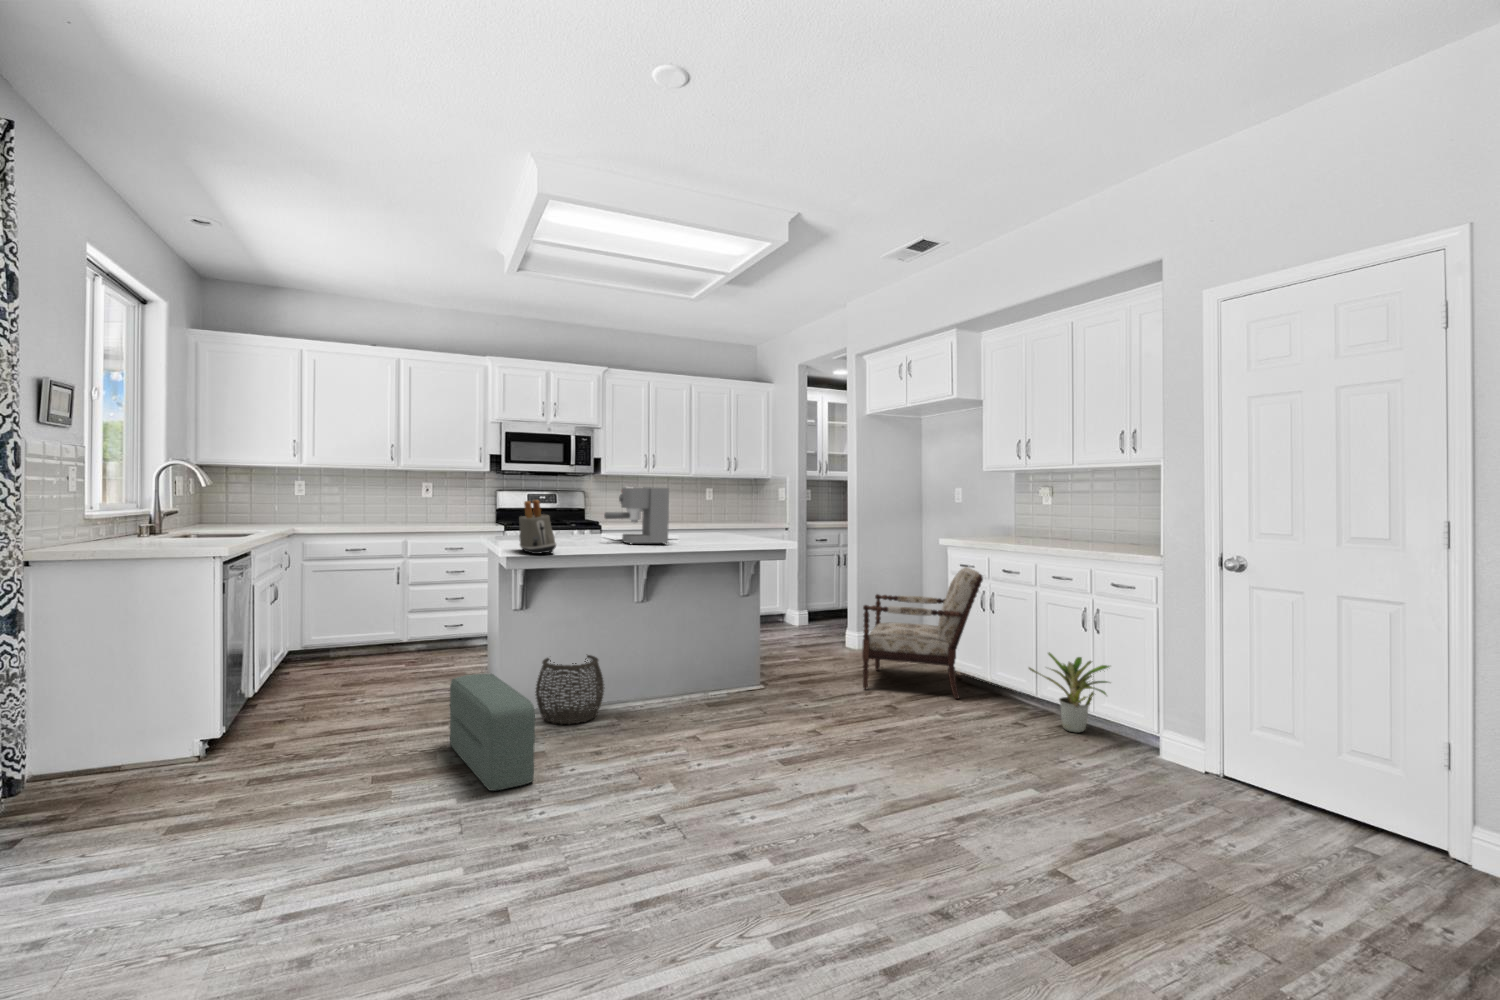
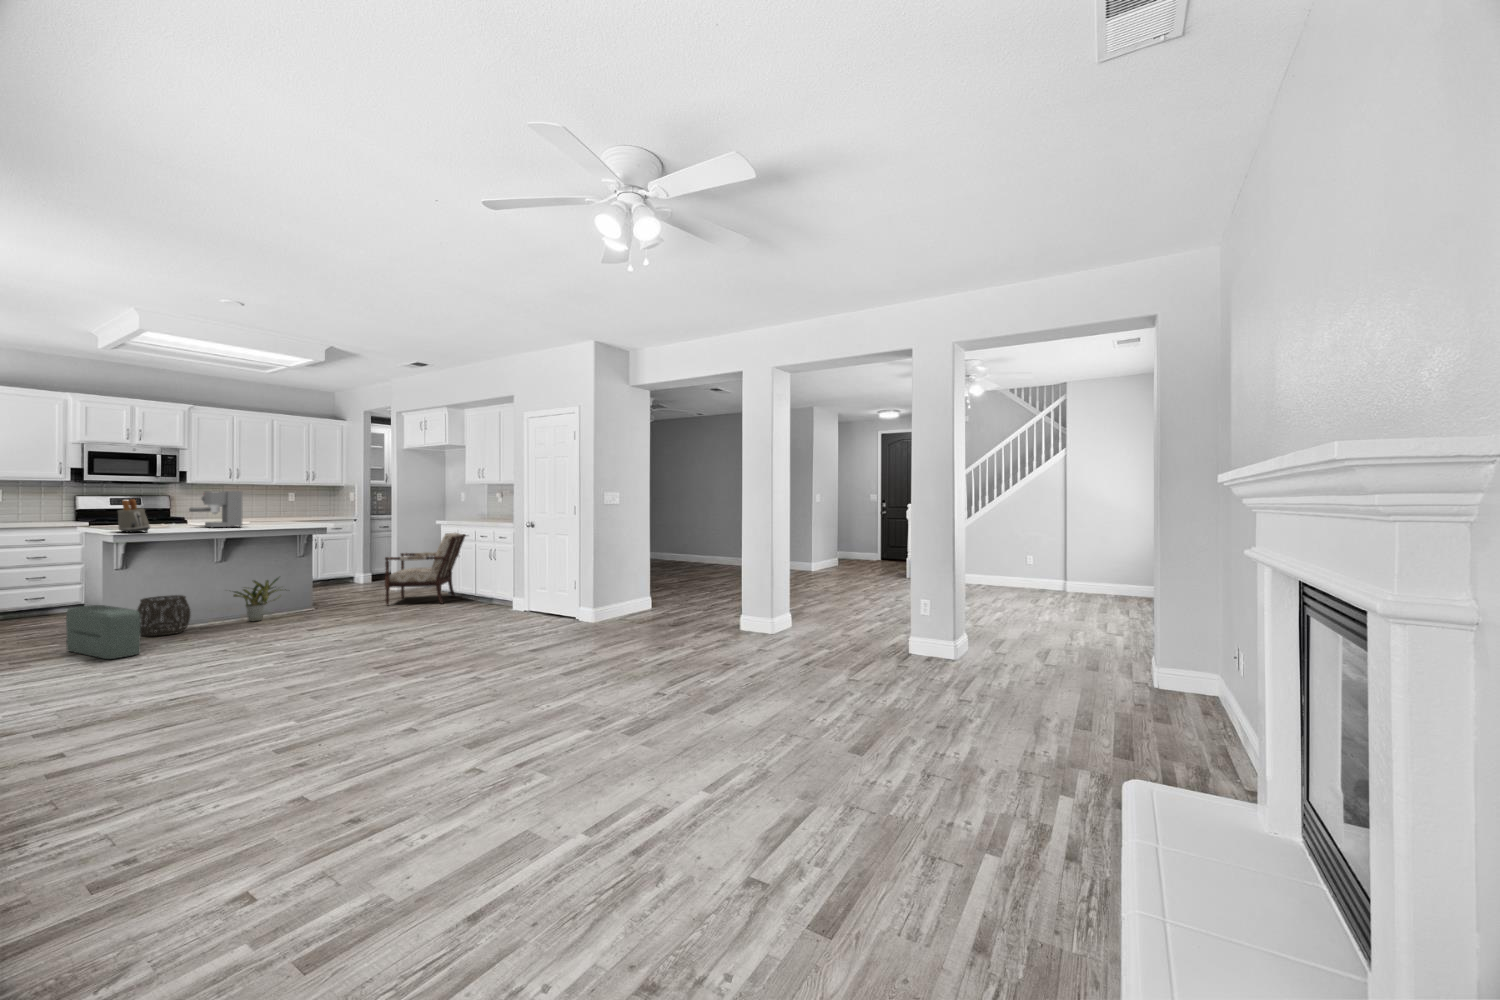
potted plant: present [1029,652,1110,733] -> present [234,578,286,621]

